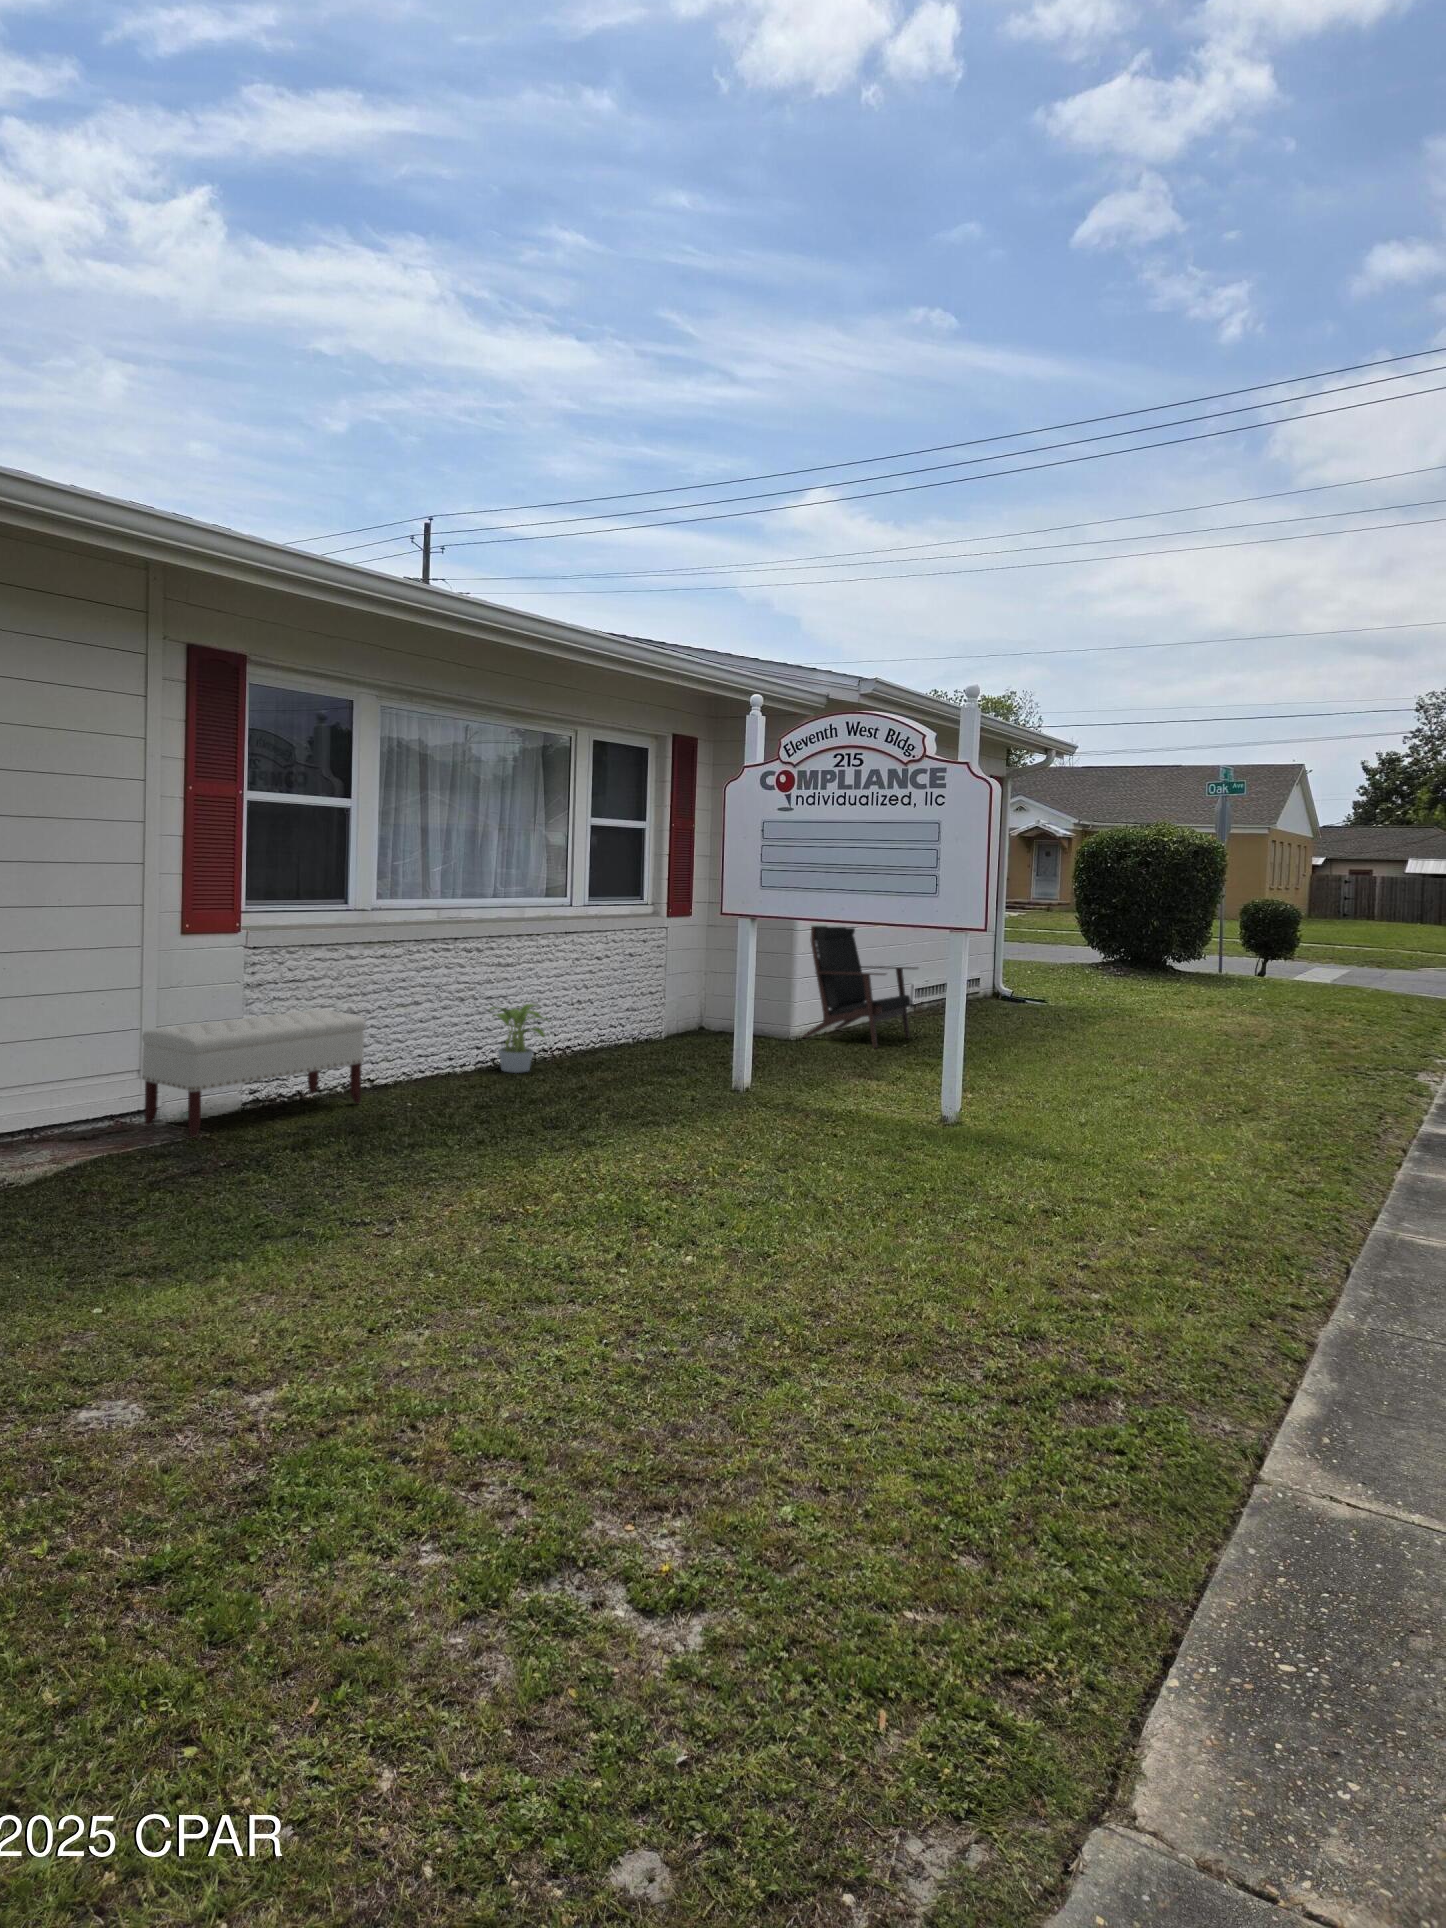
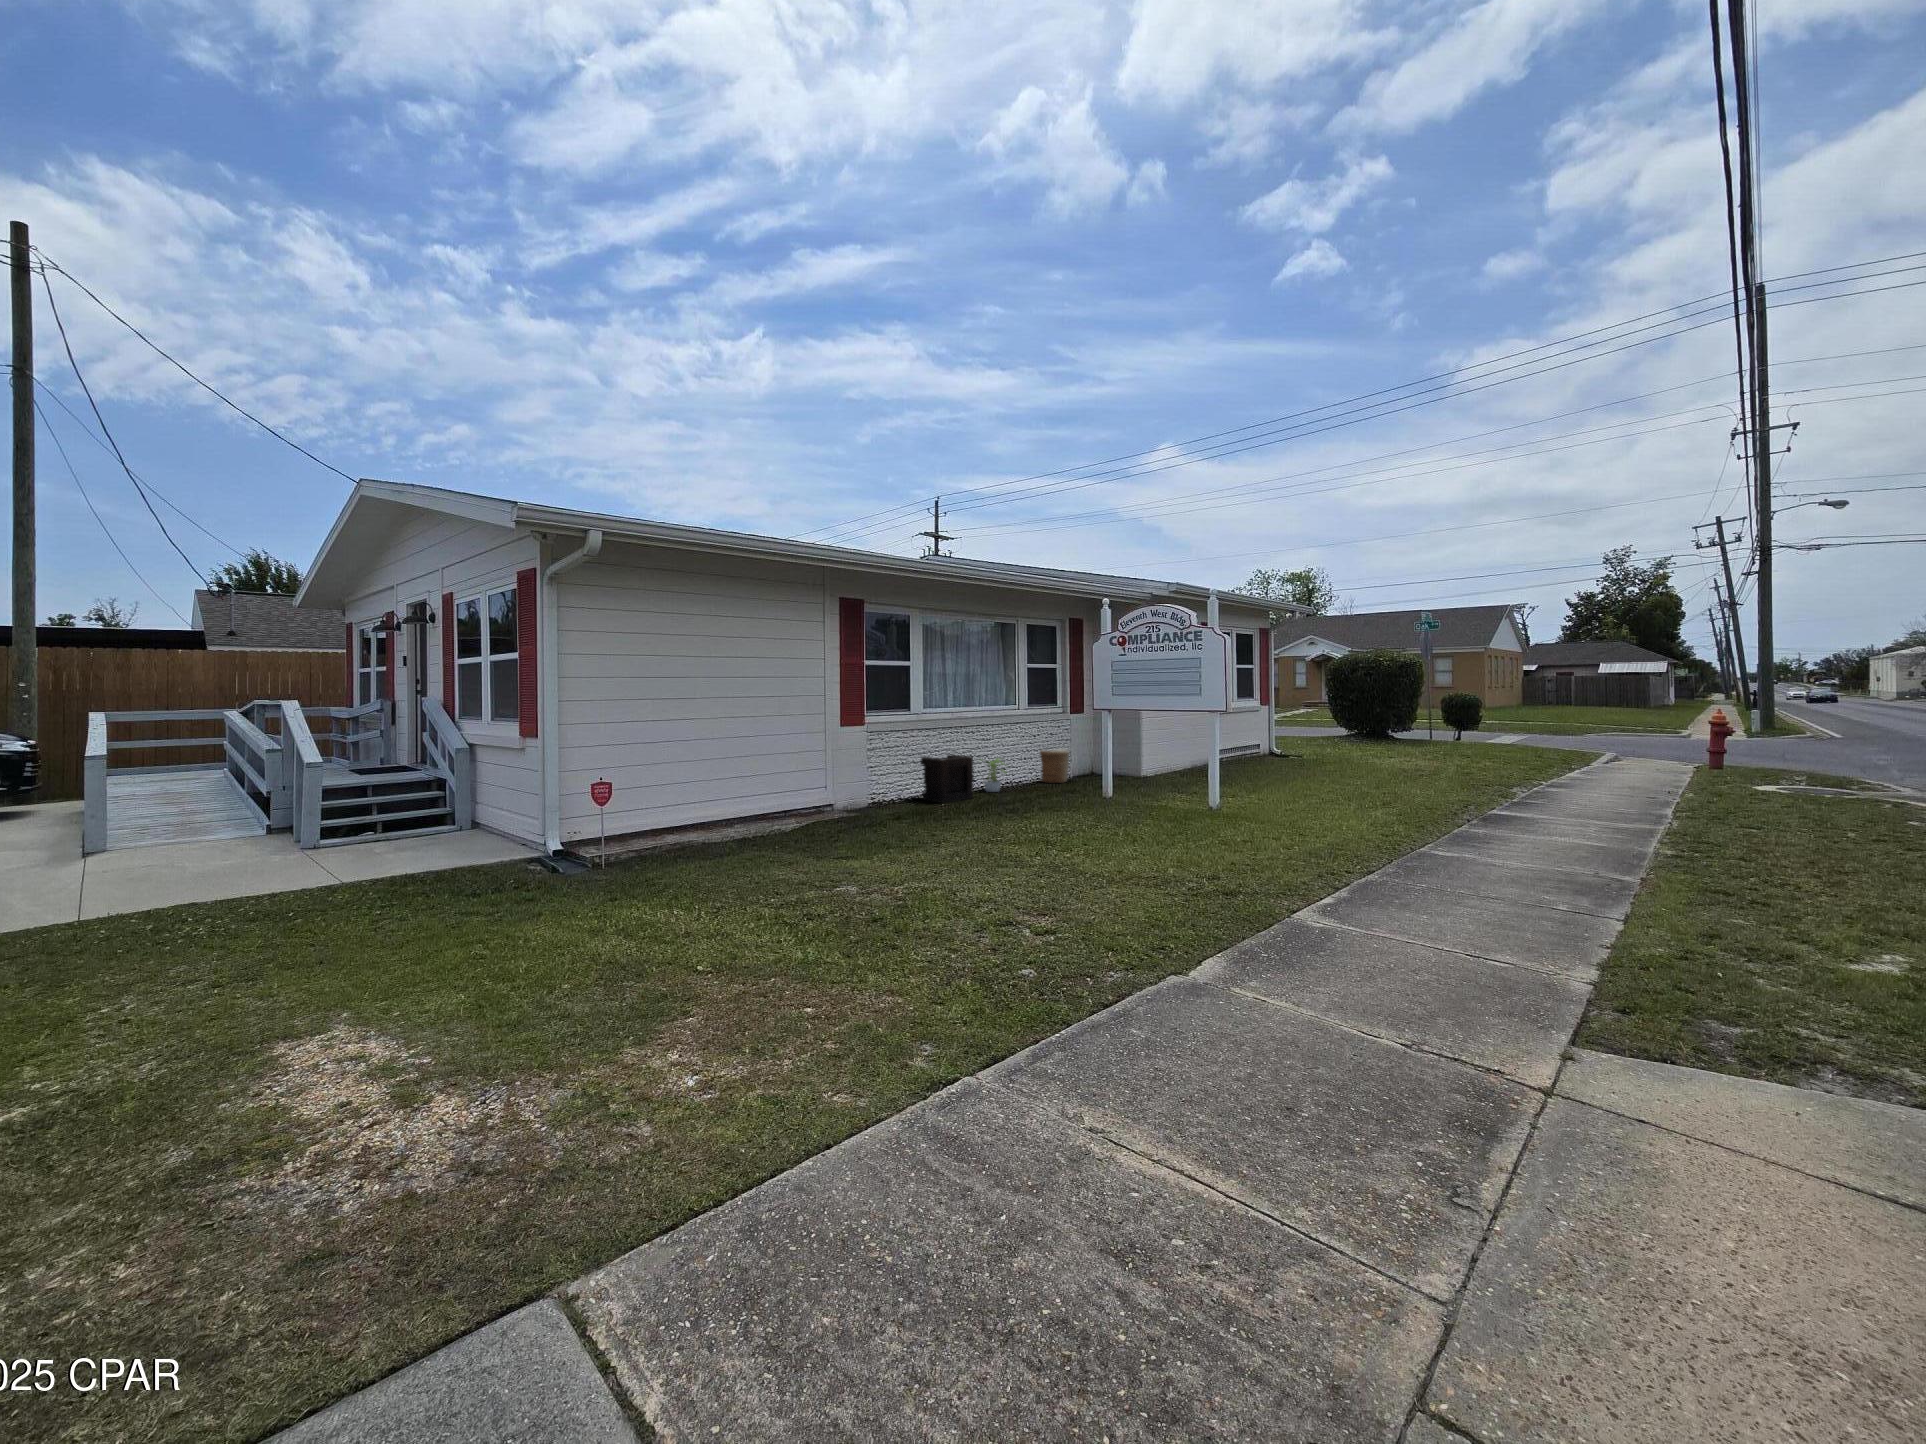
lounge chair: present [802,926,917,1048] -> none [1144,705,1209,780]
woven basket: none [602,983,668,1053] -> present [1040,748,1069,783]
wooden crate: none [347,993,477,1102] -> present [916,755,974,803]
bench: present [142,1009,366,1137] -> none [828,761,923,816]

